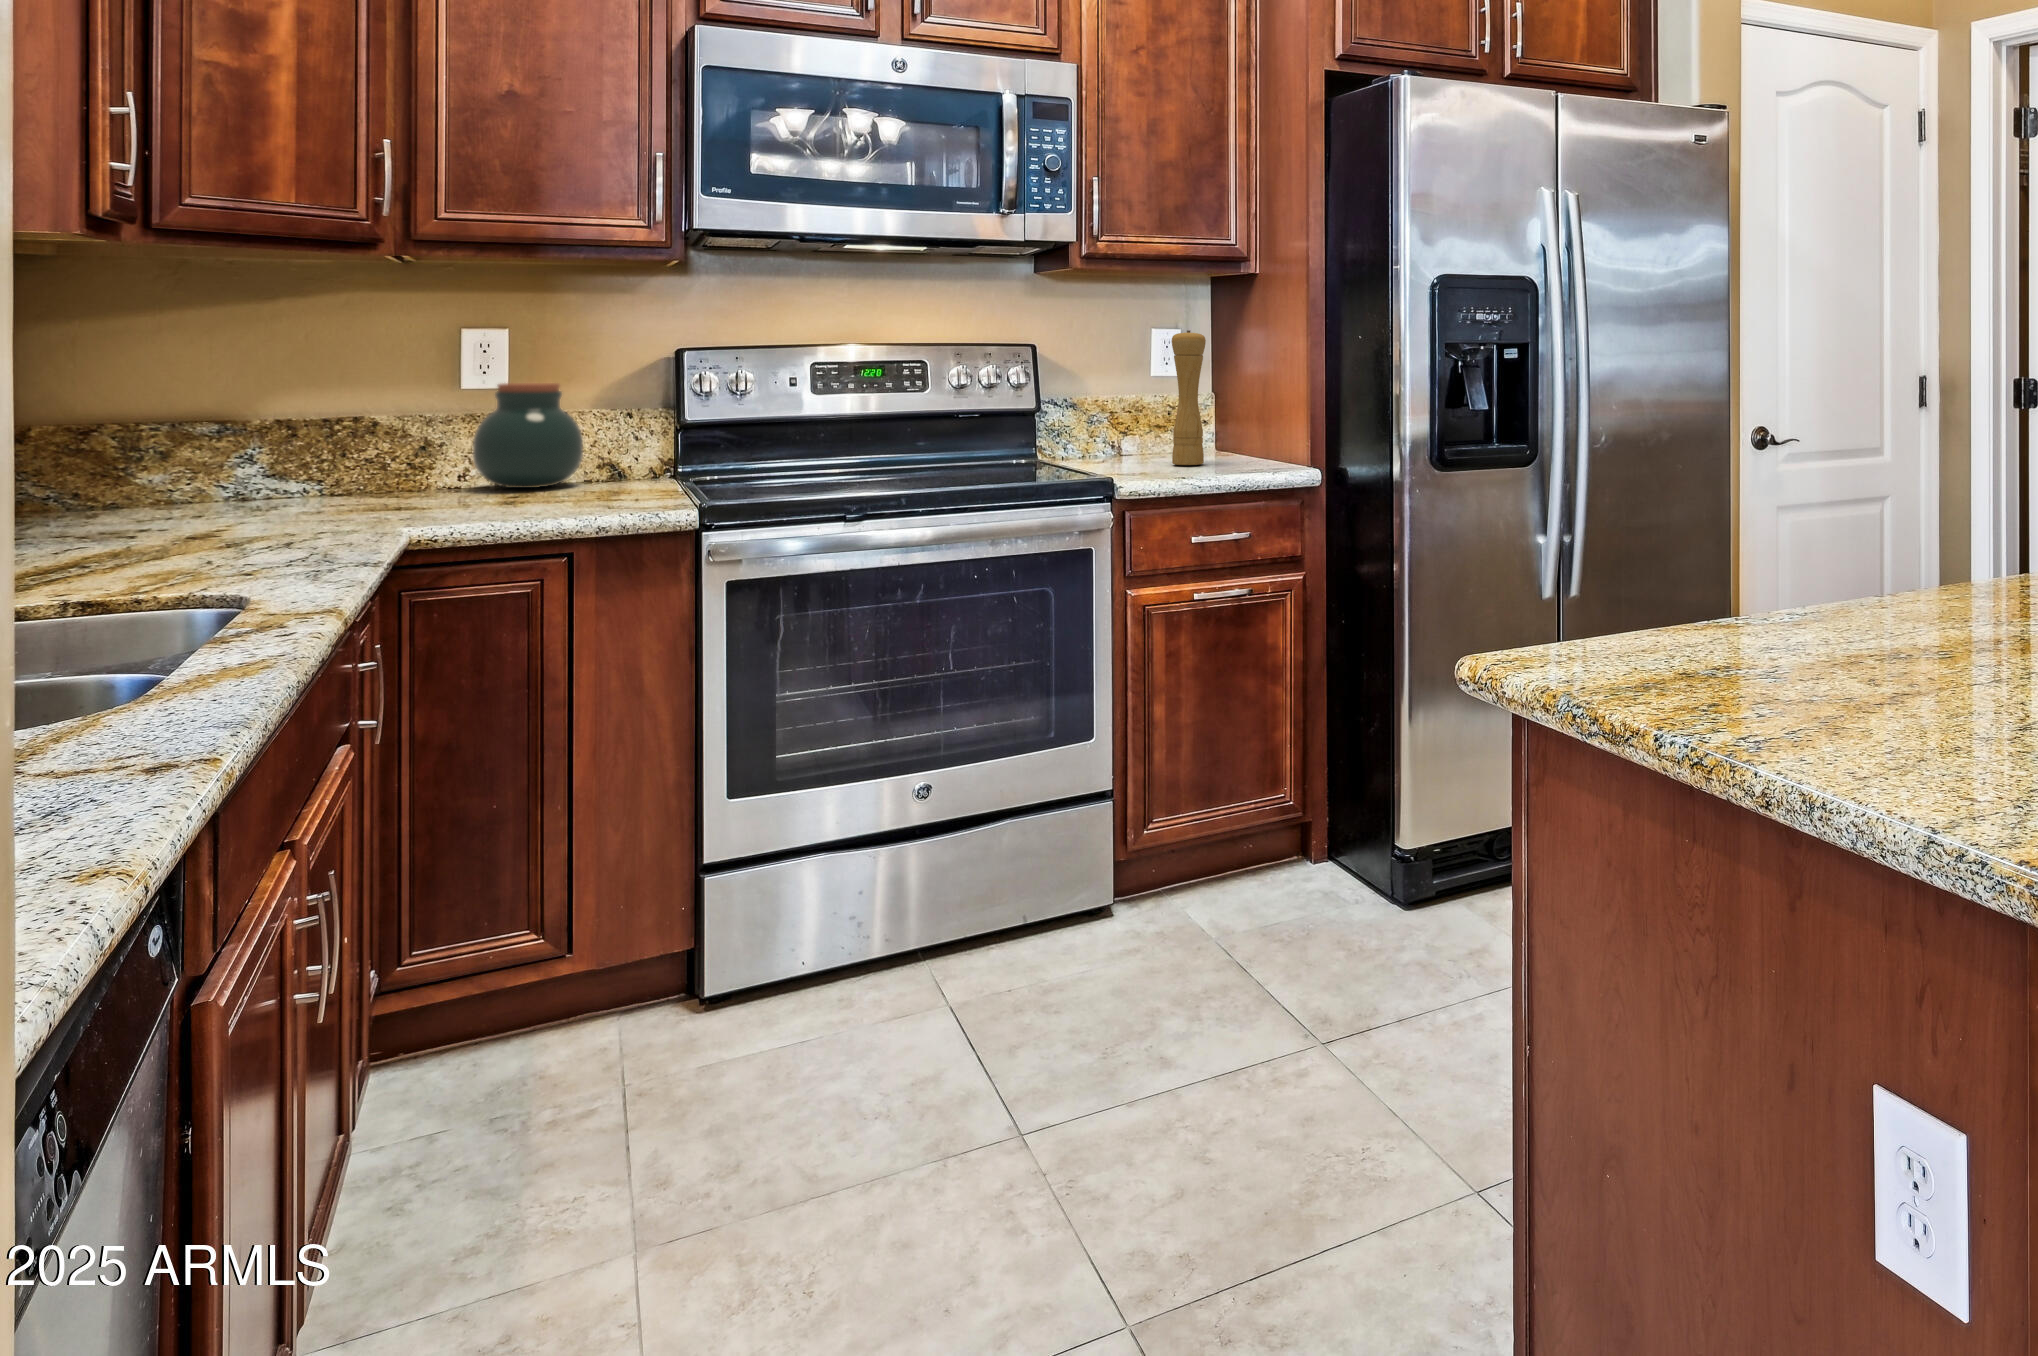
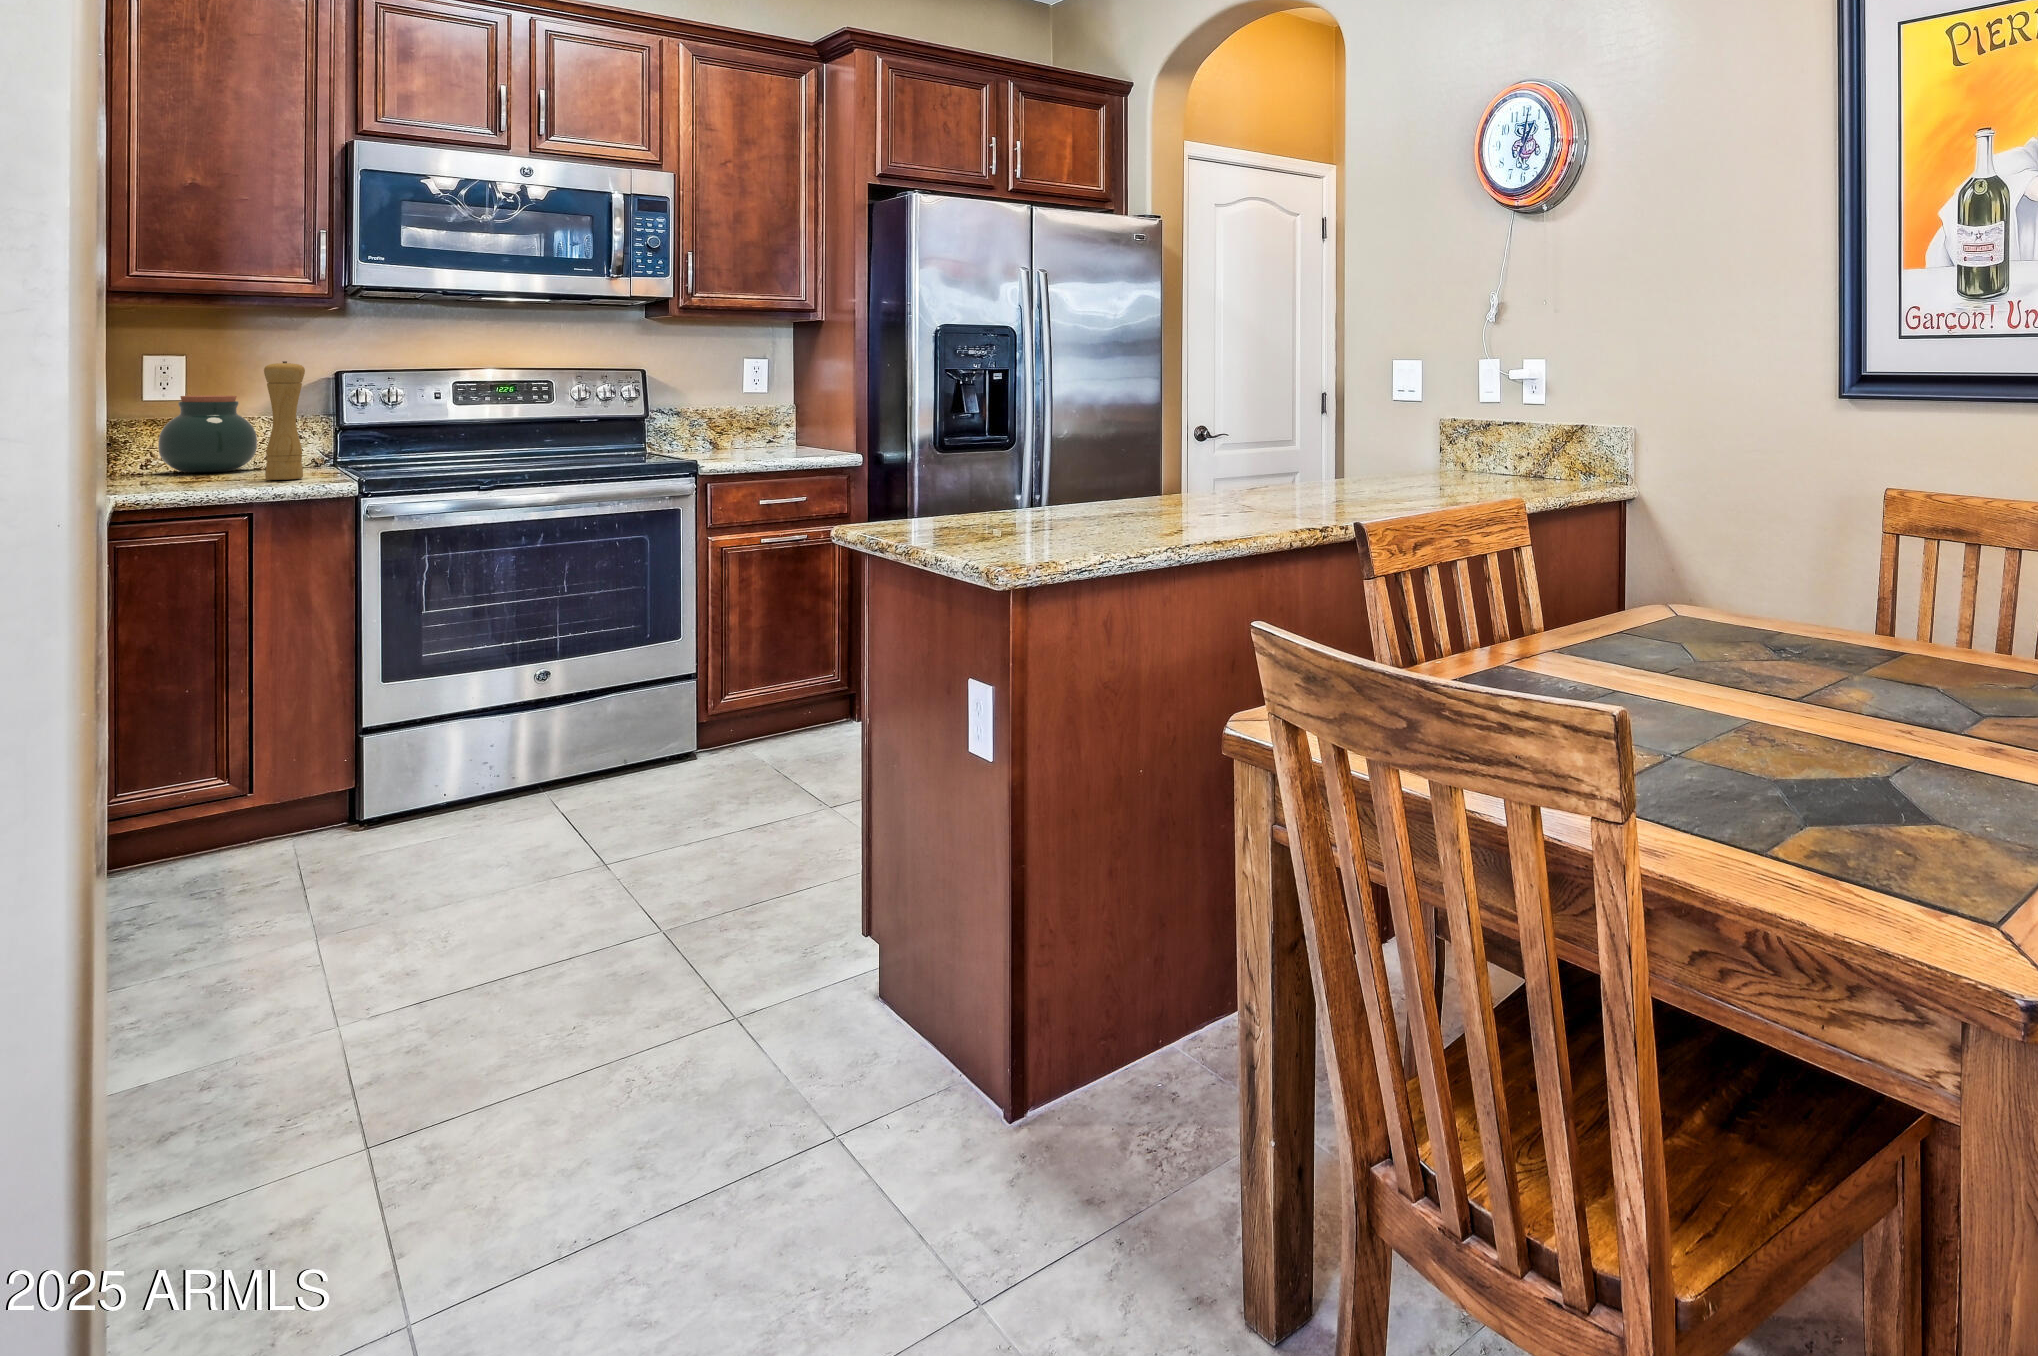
pepper mill: present [1172,330,1206,465] -> present [264,361,305,480]

